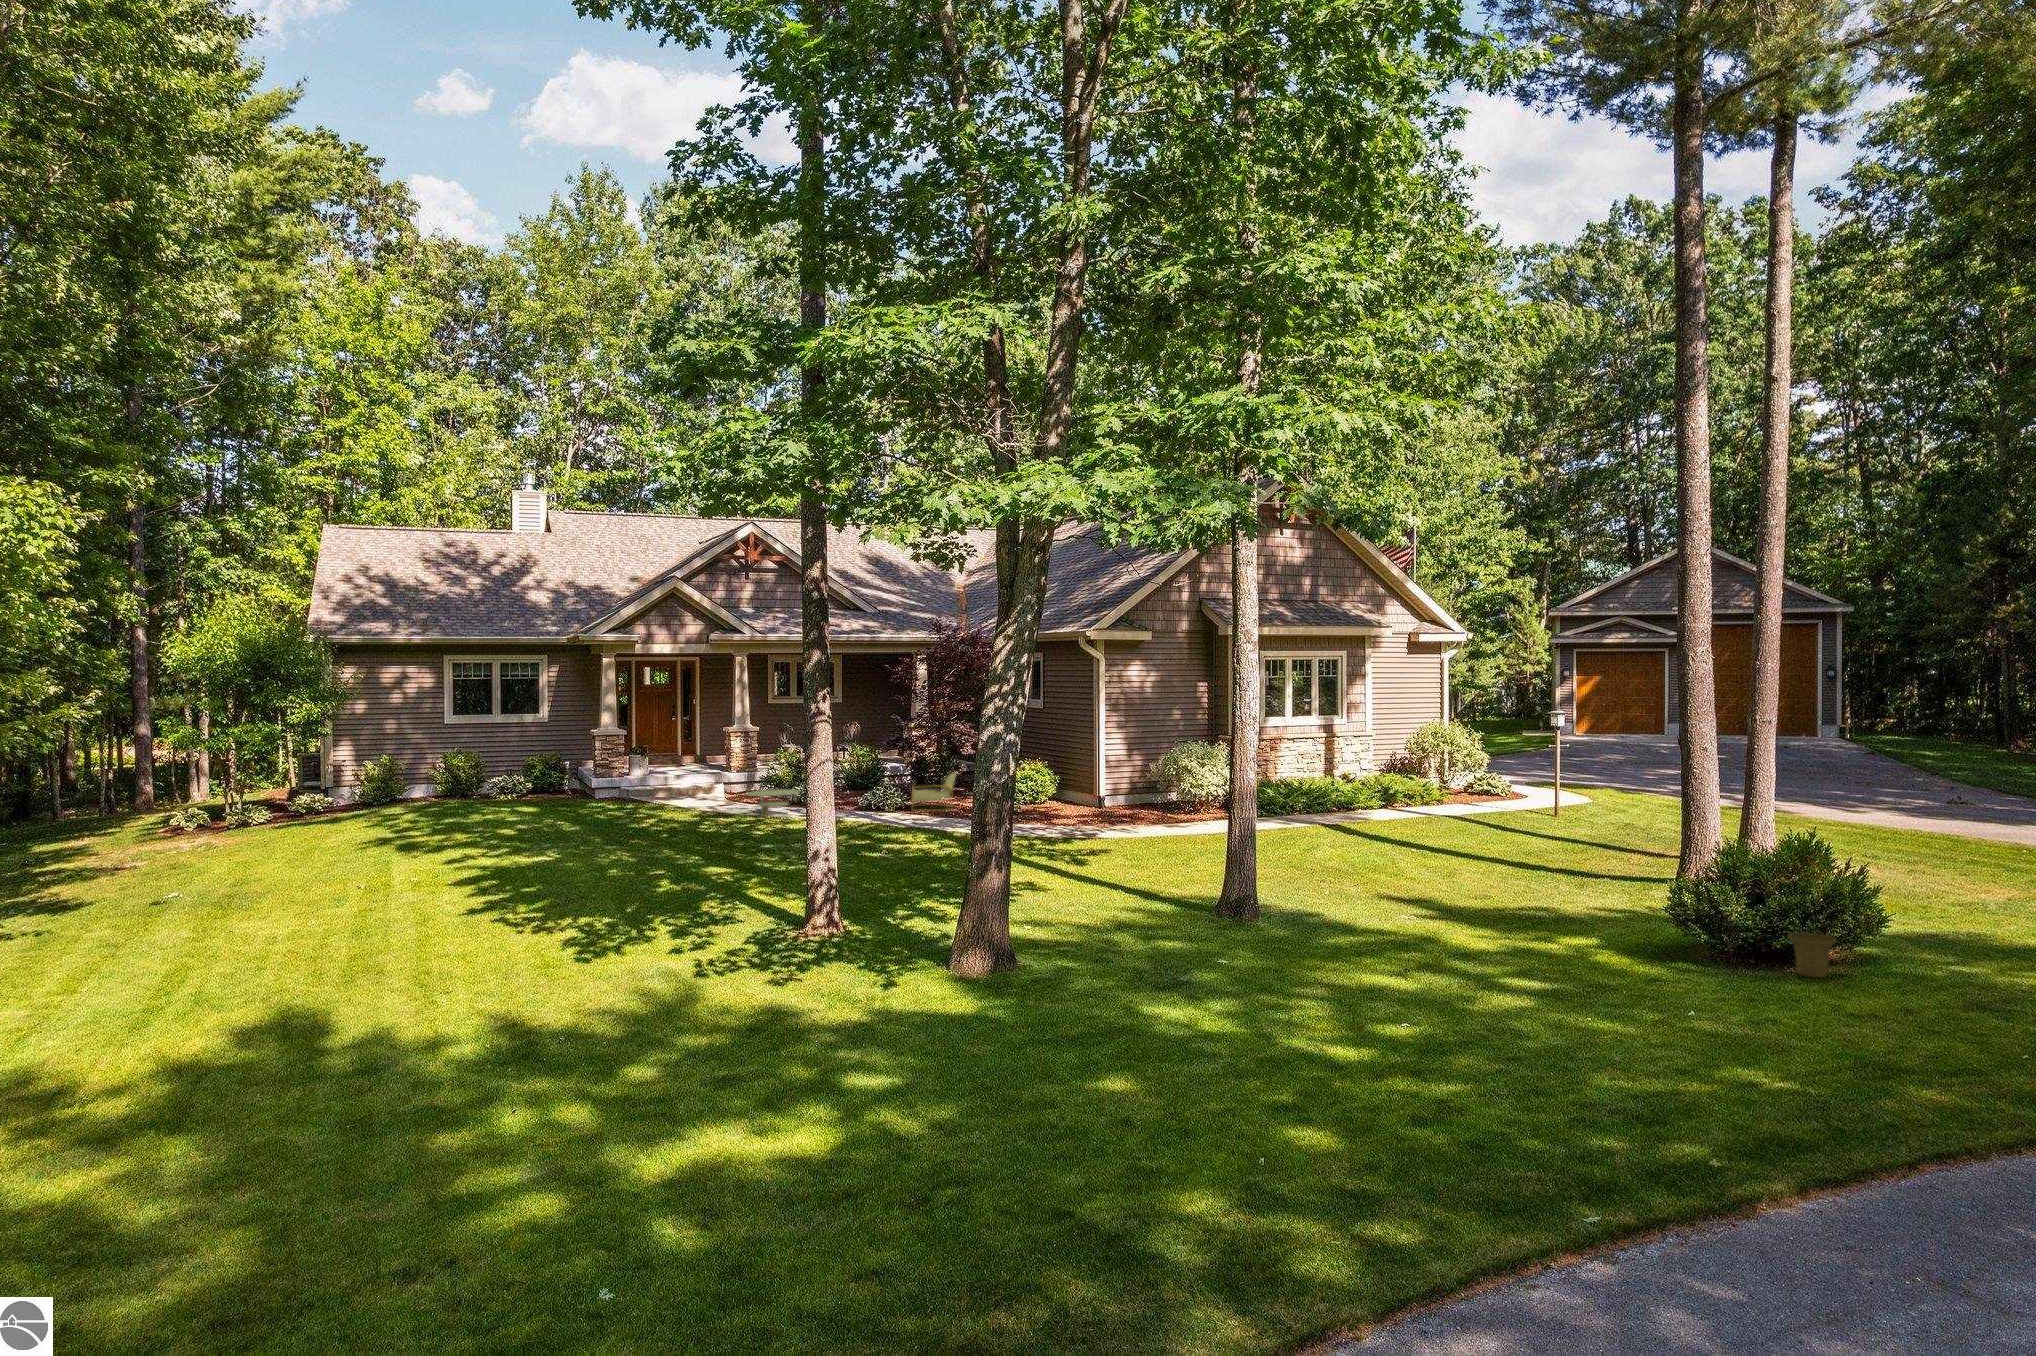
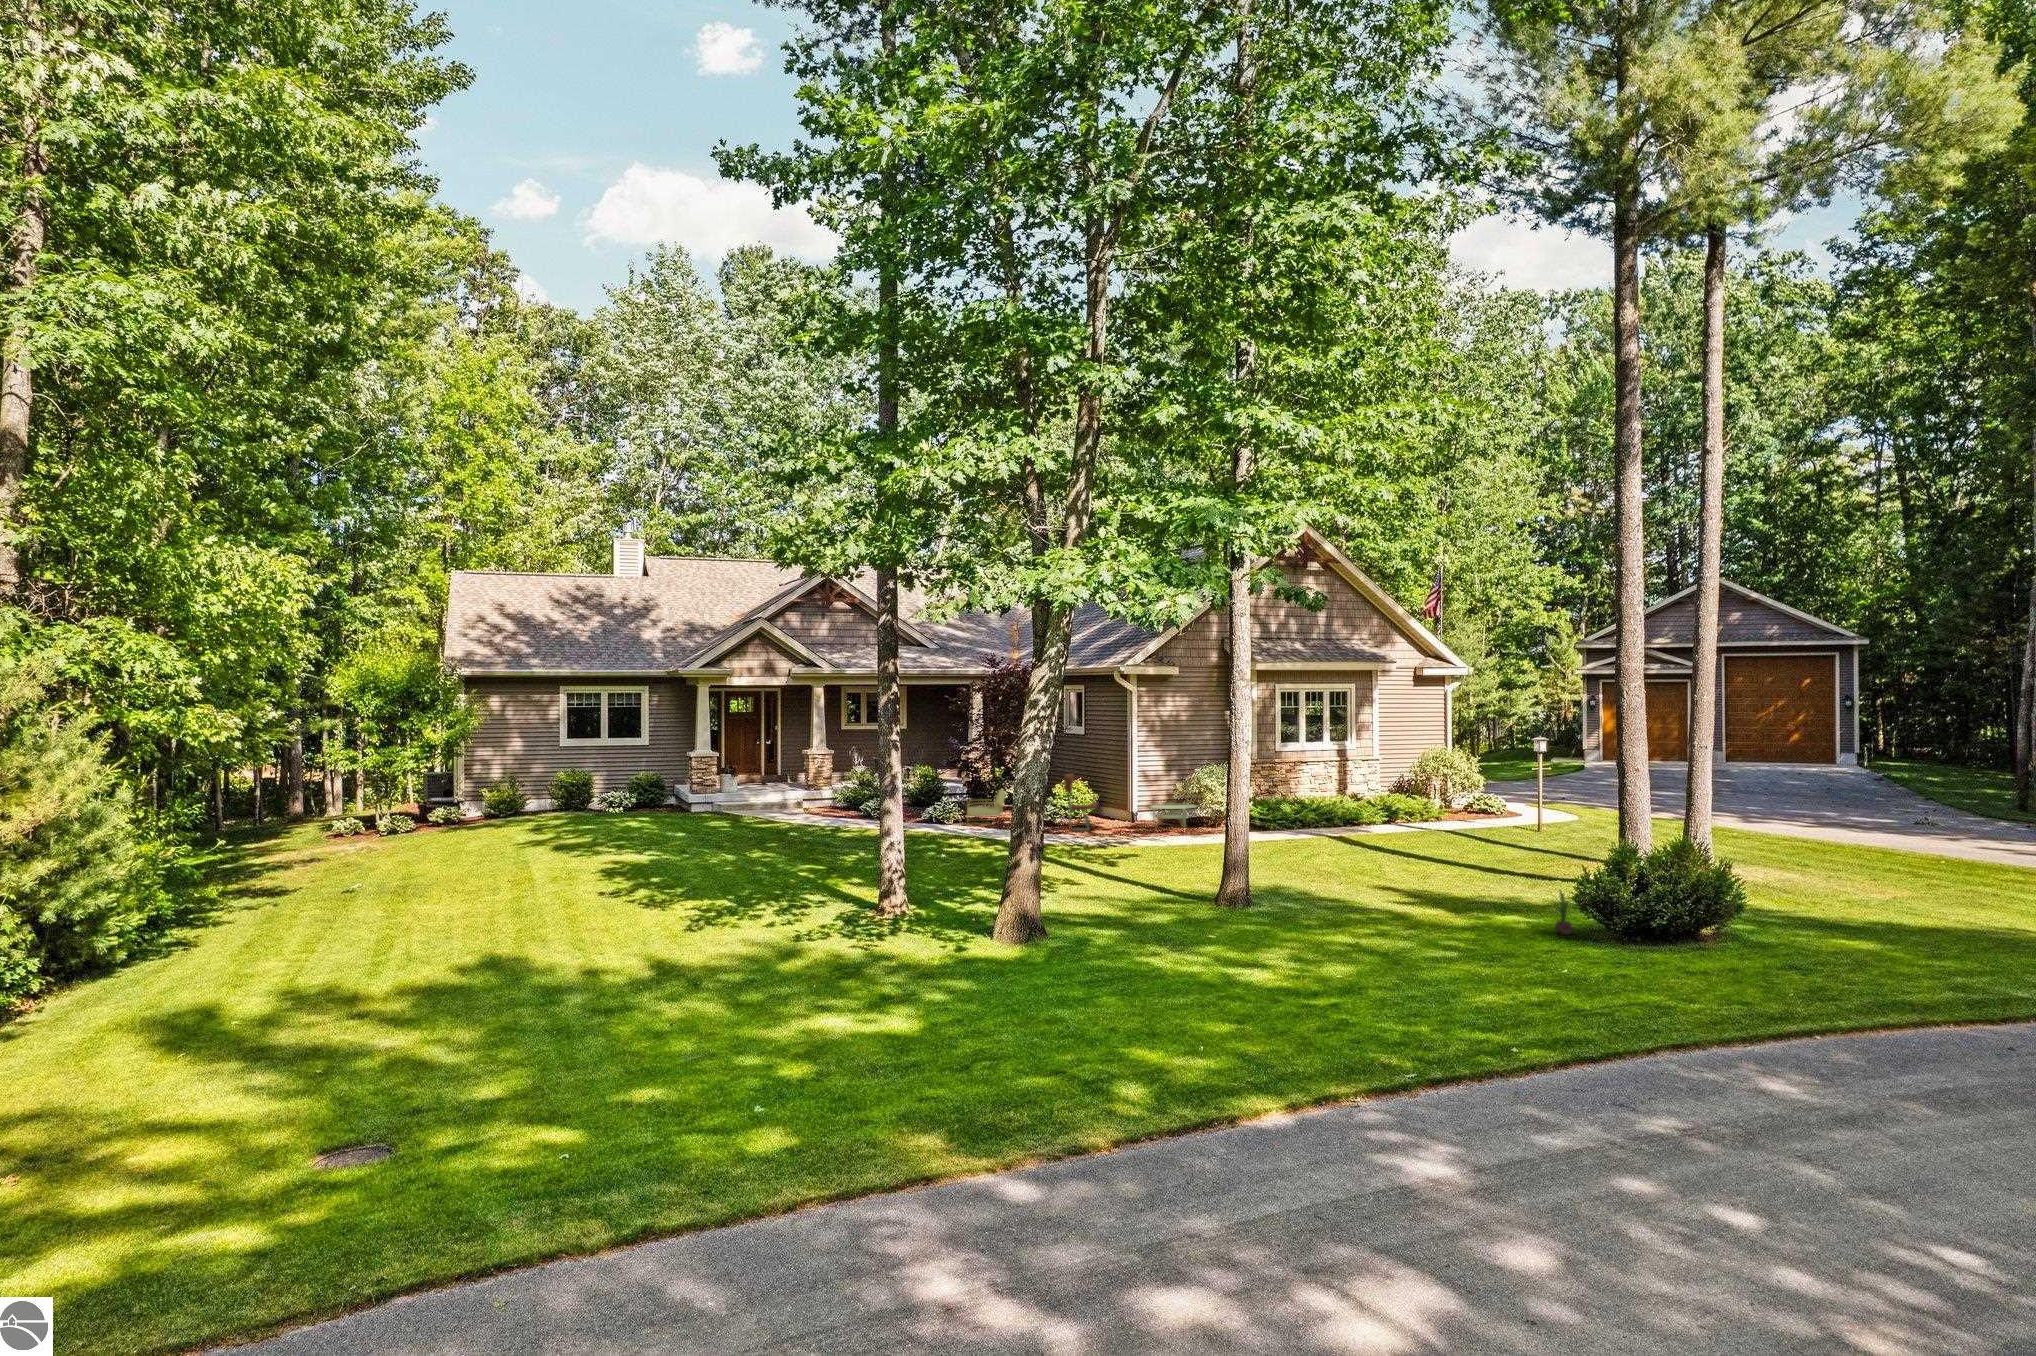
bench: none [1023,752,1061,818] -> present [1064,773,1098,831]
round table: present [747,789,799,817] -> present [1151,805,1196,828]
decorative plant: none [1658,906,1726,966] -> present [1555,890,1572,935]
basket: present [1788,932,1836,978] -> none [1633,909,1668,943]

